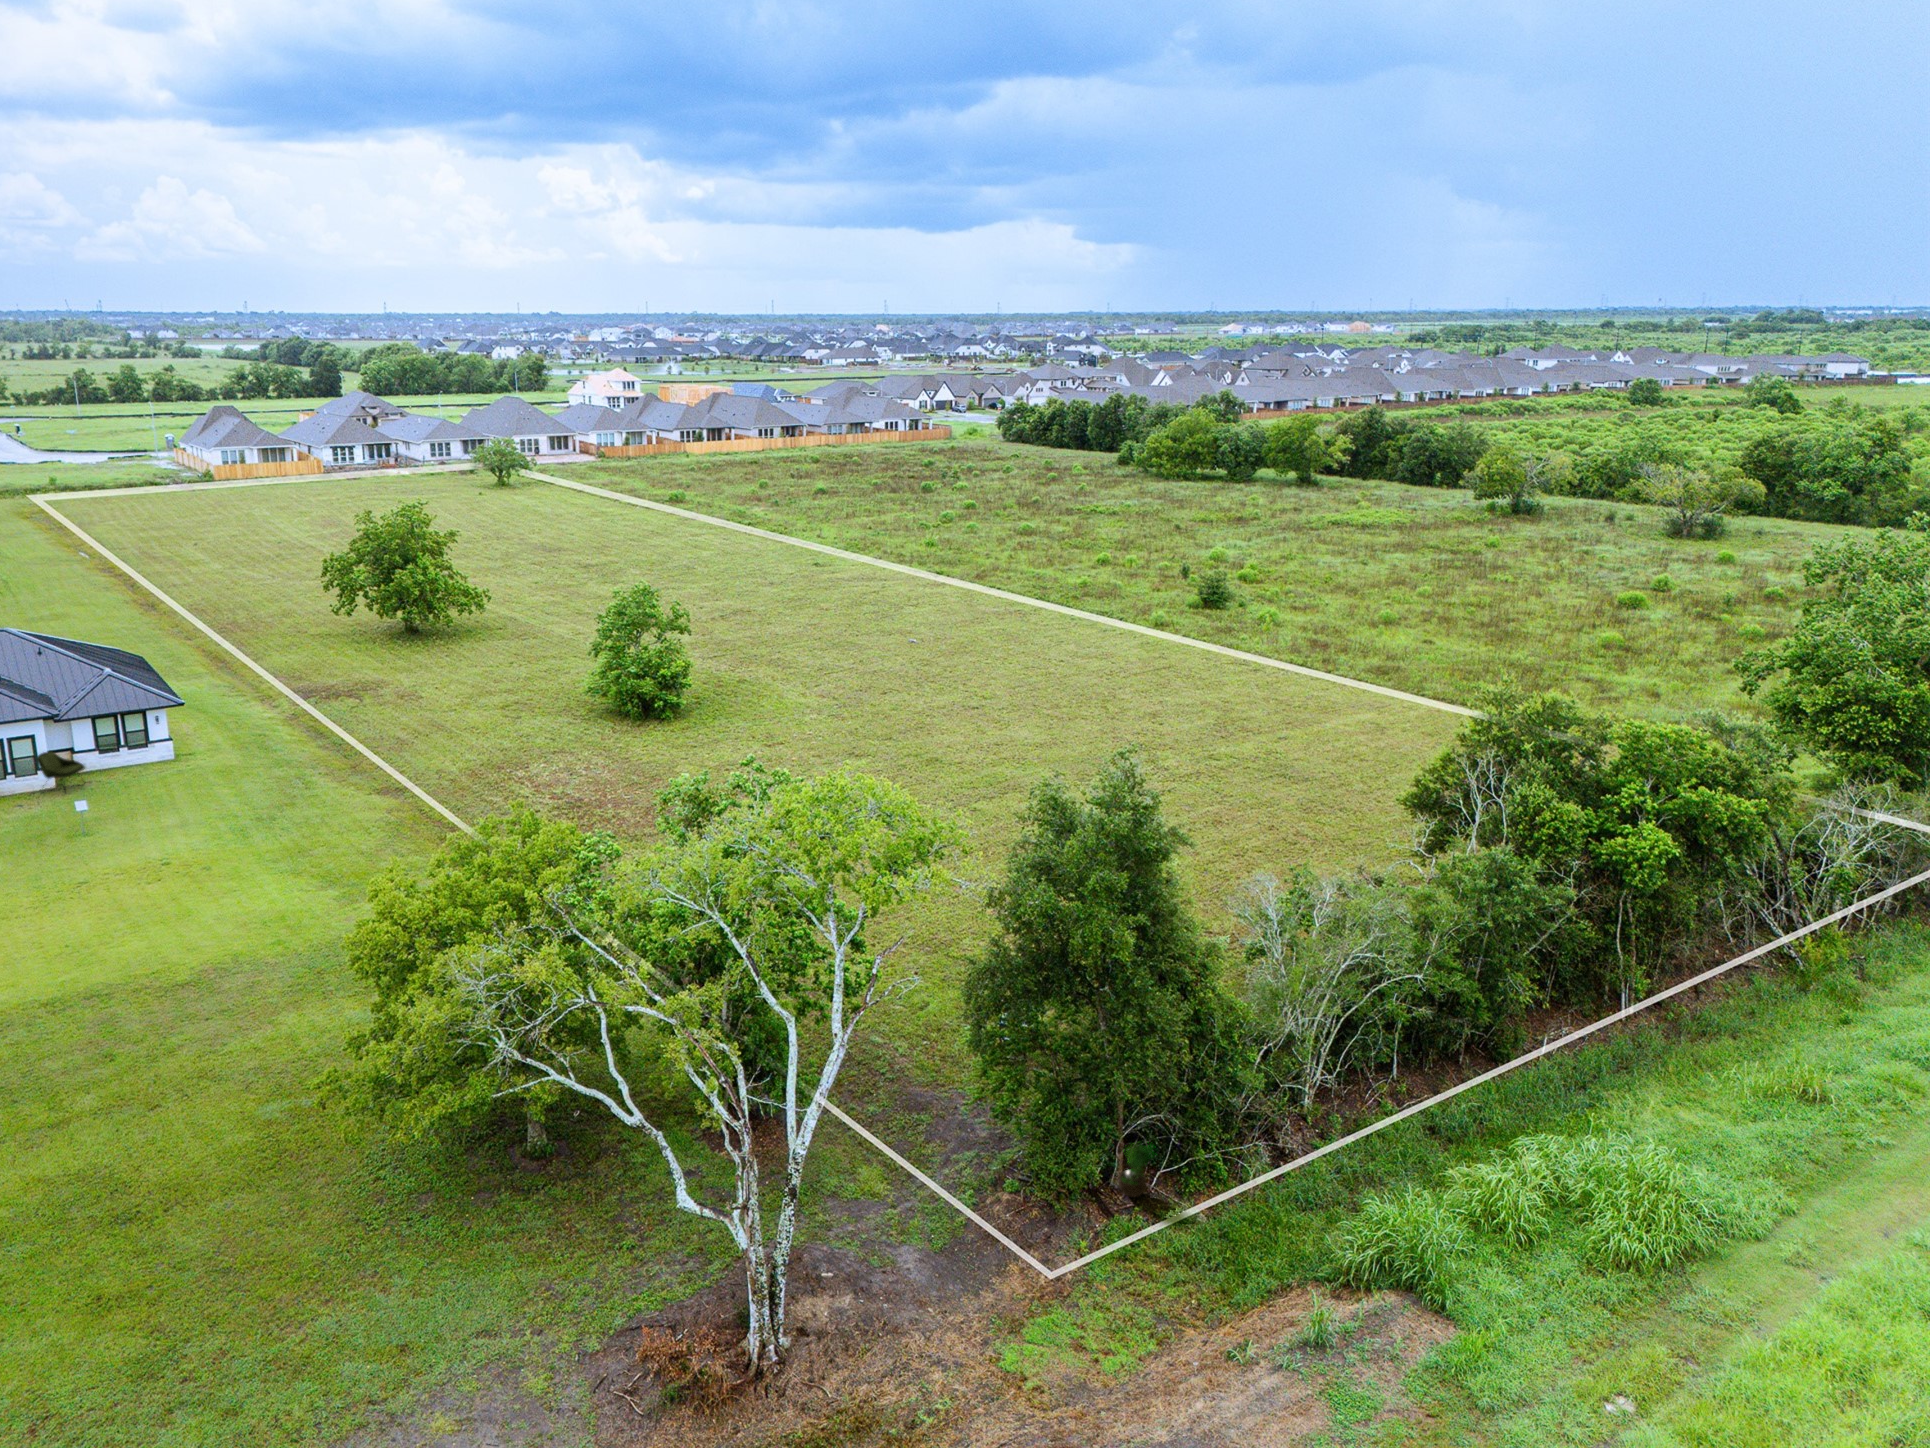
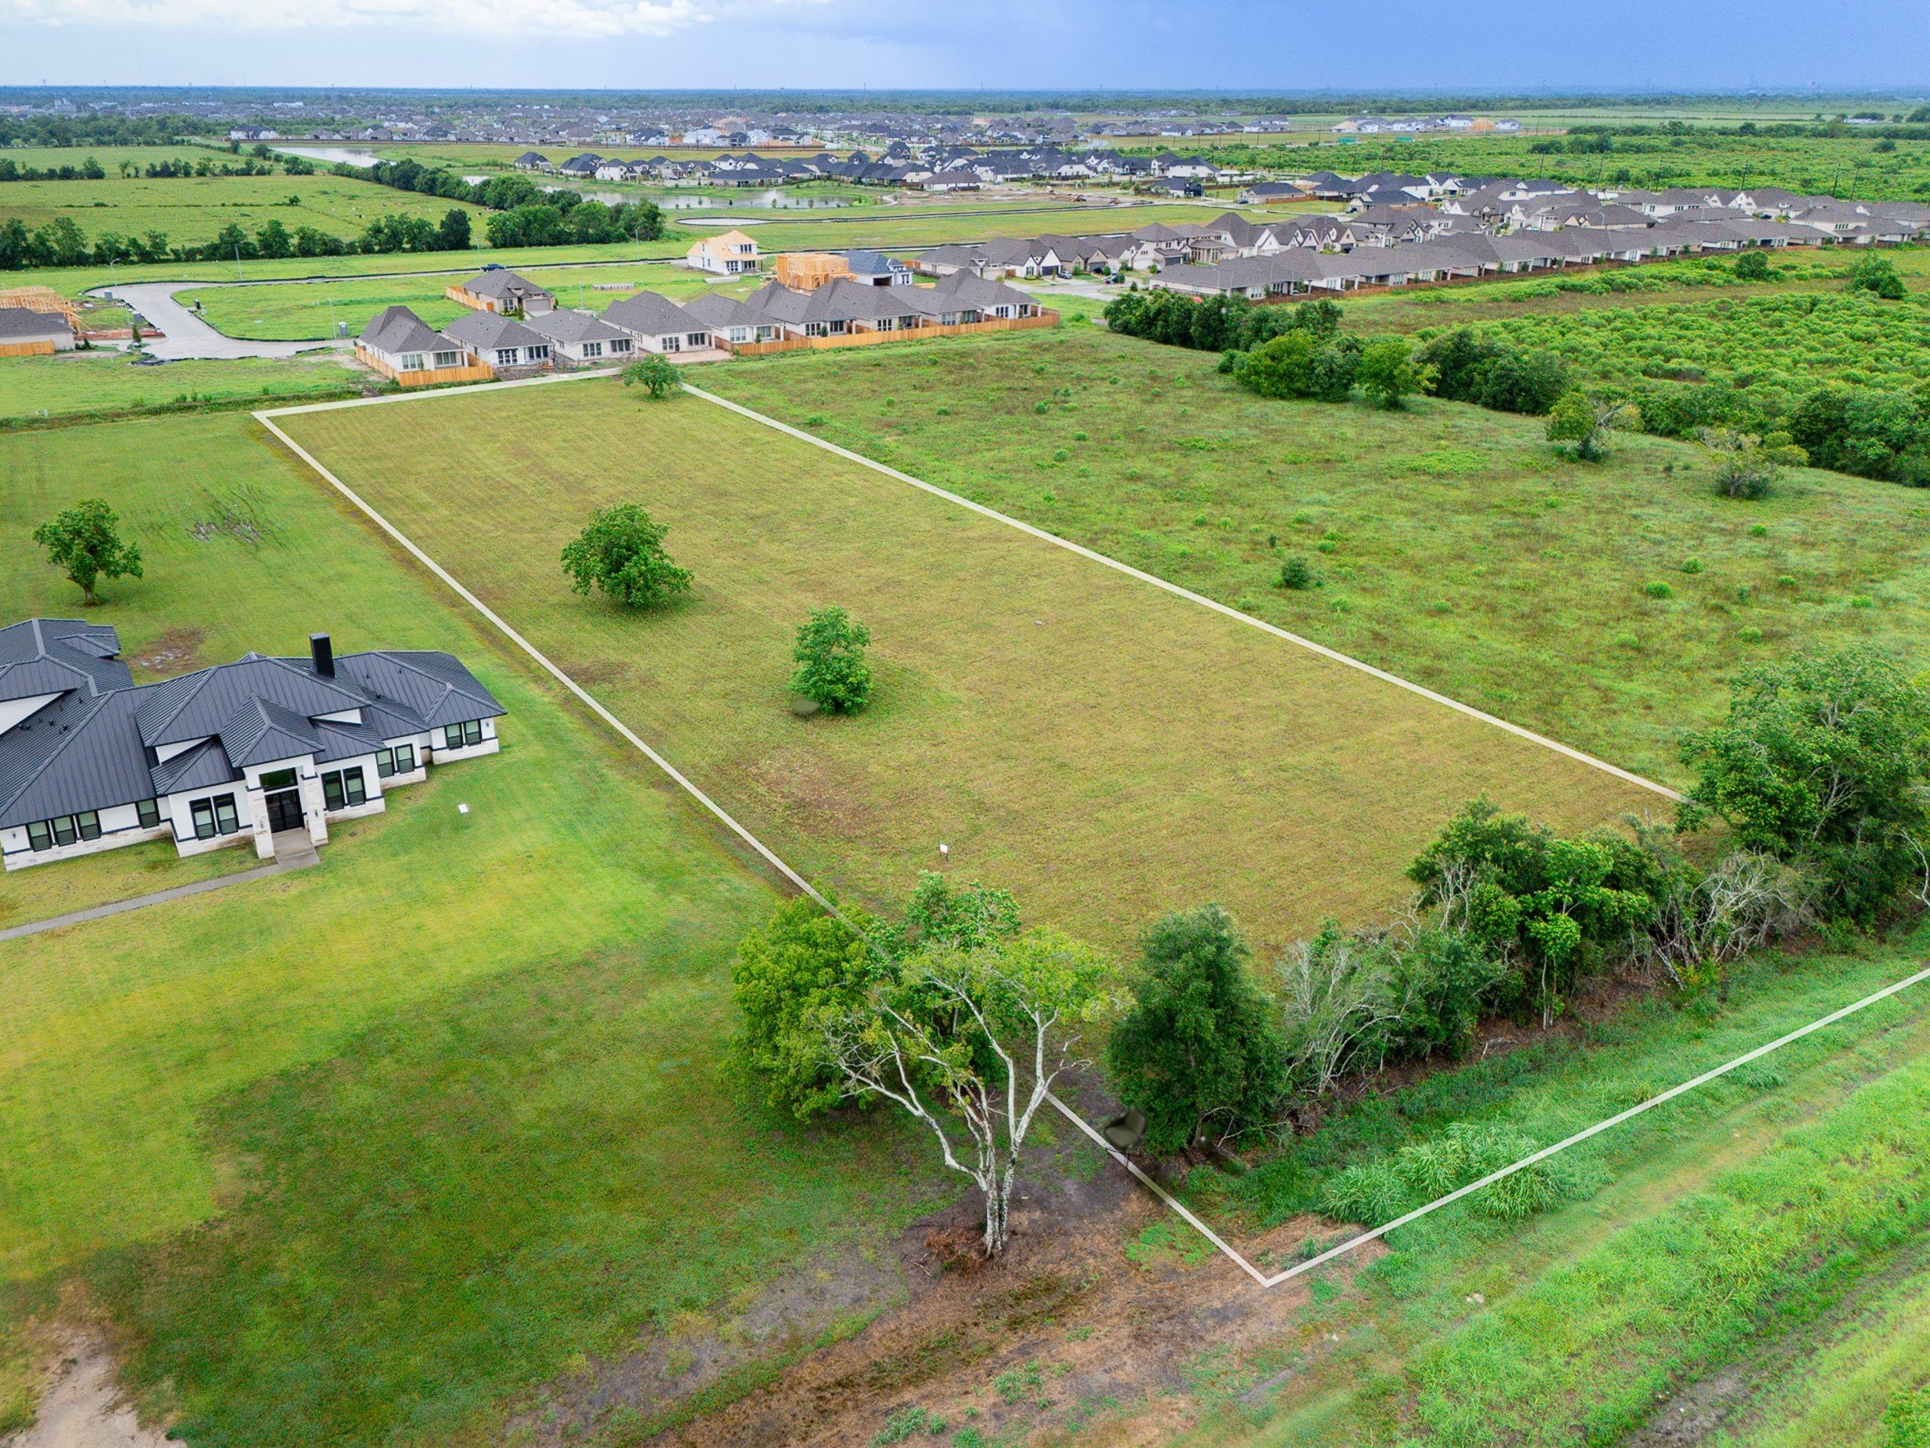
round table: none [580,701,619,725] -> present [791,699,819,720]
lounge chair: present [36,751,84,792] -> present [1103,1107,1149,1163]

